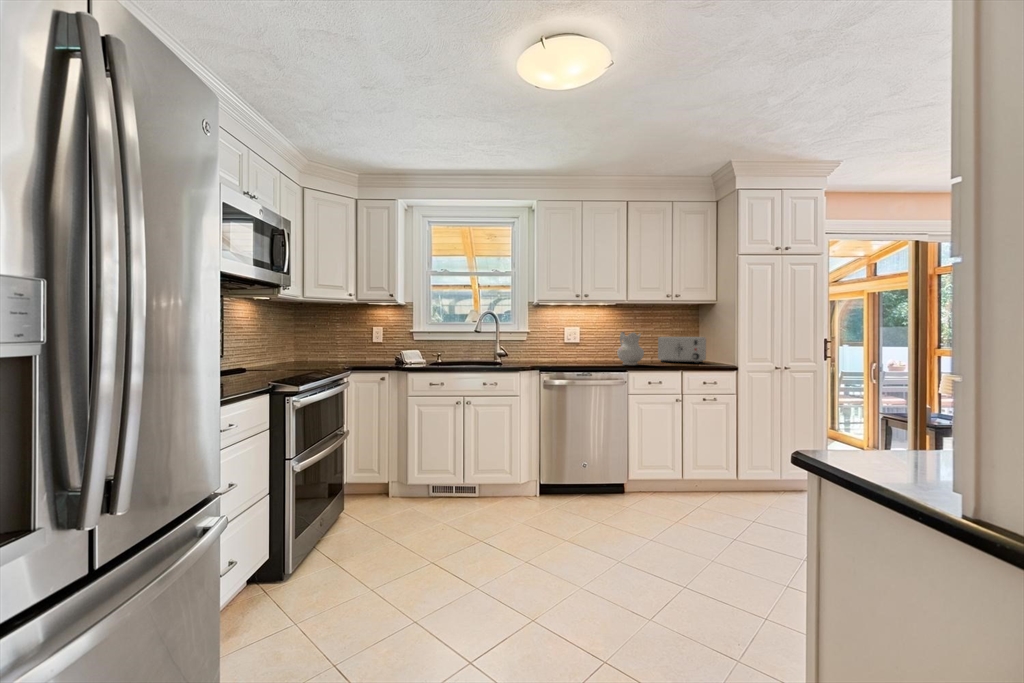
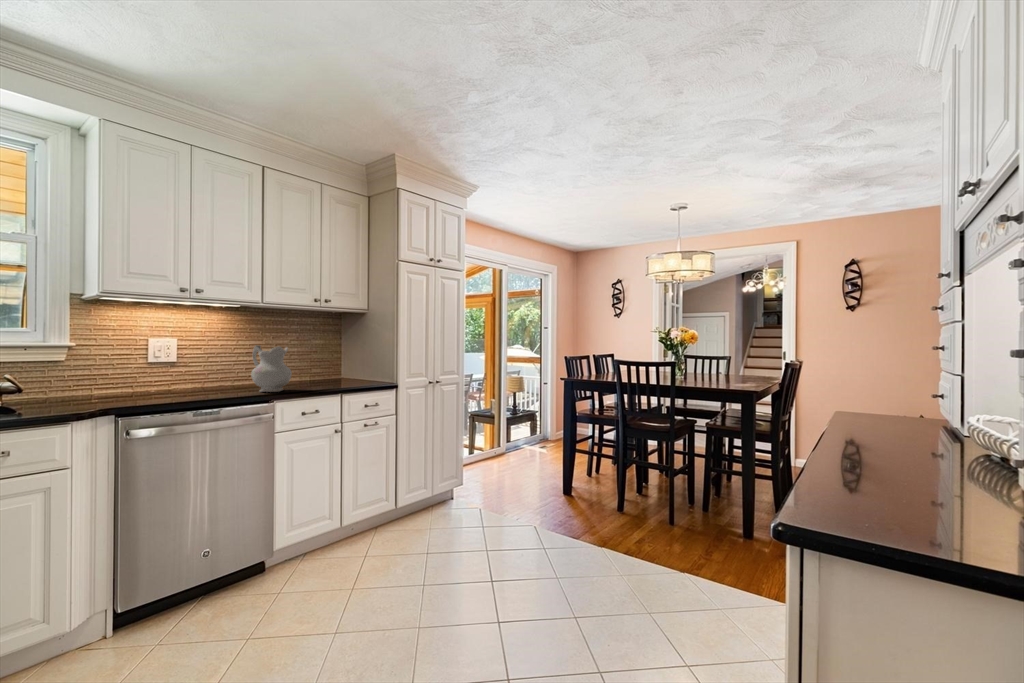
toaster: present [658,337,706,363] -> none [300,351,356,383]

